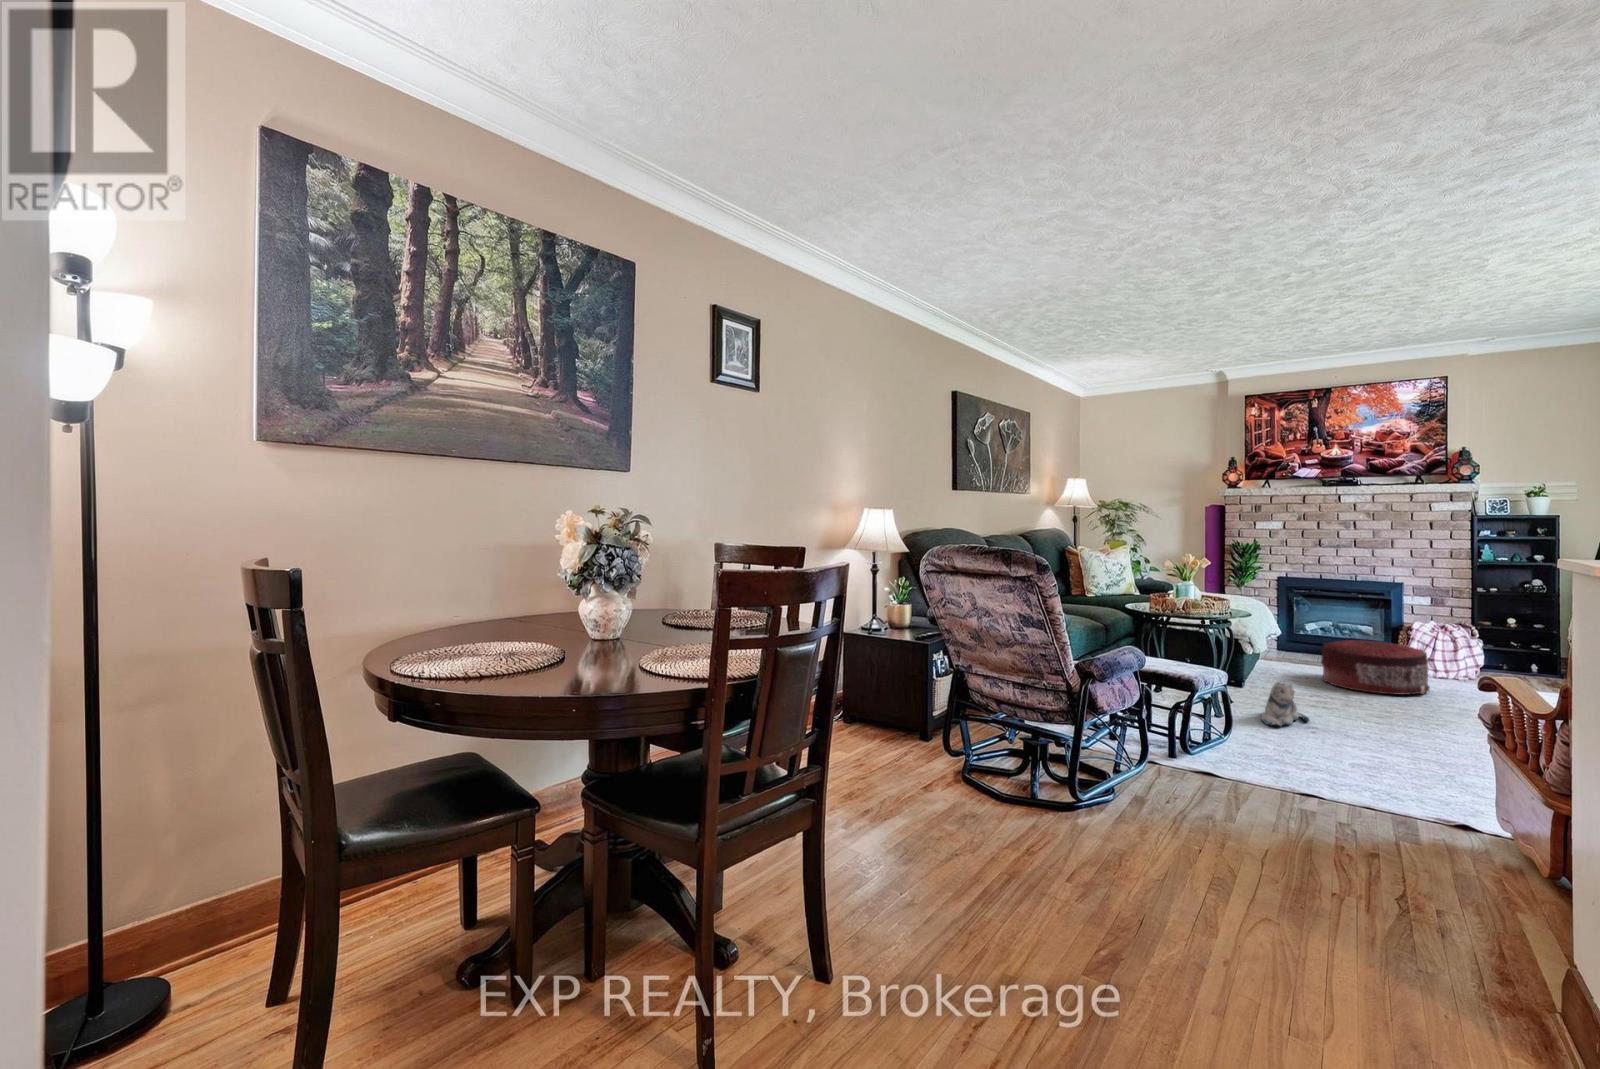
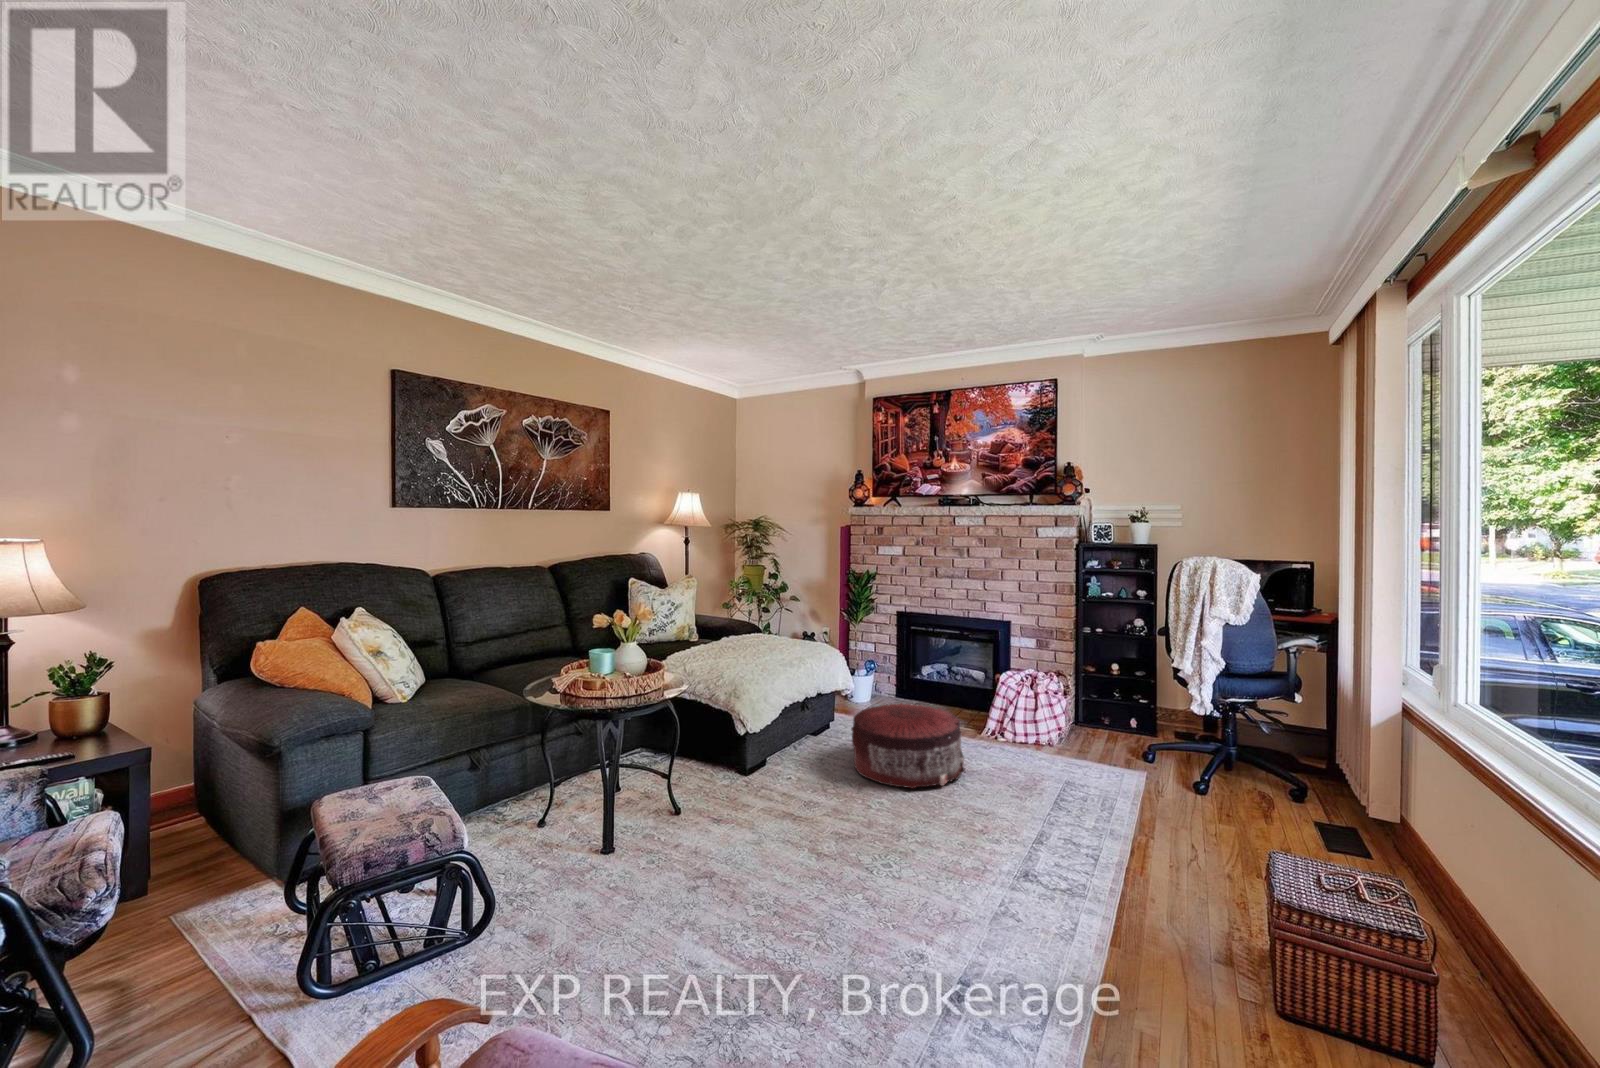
plush toy: present [1262,682,1309,726] -> none [607,807,703,888]

